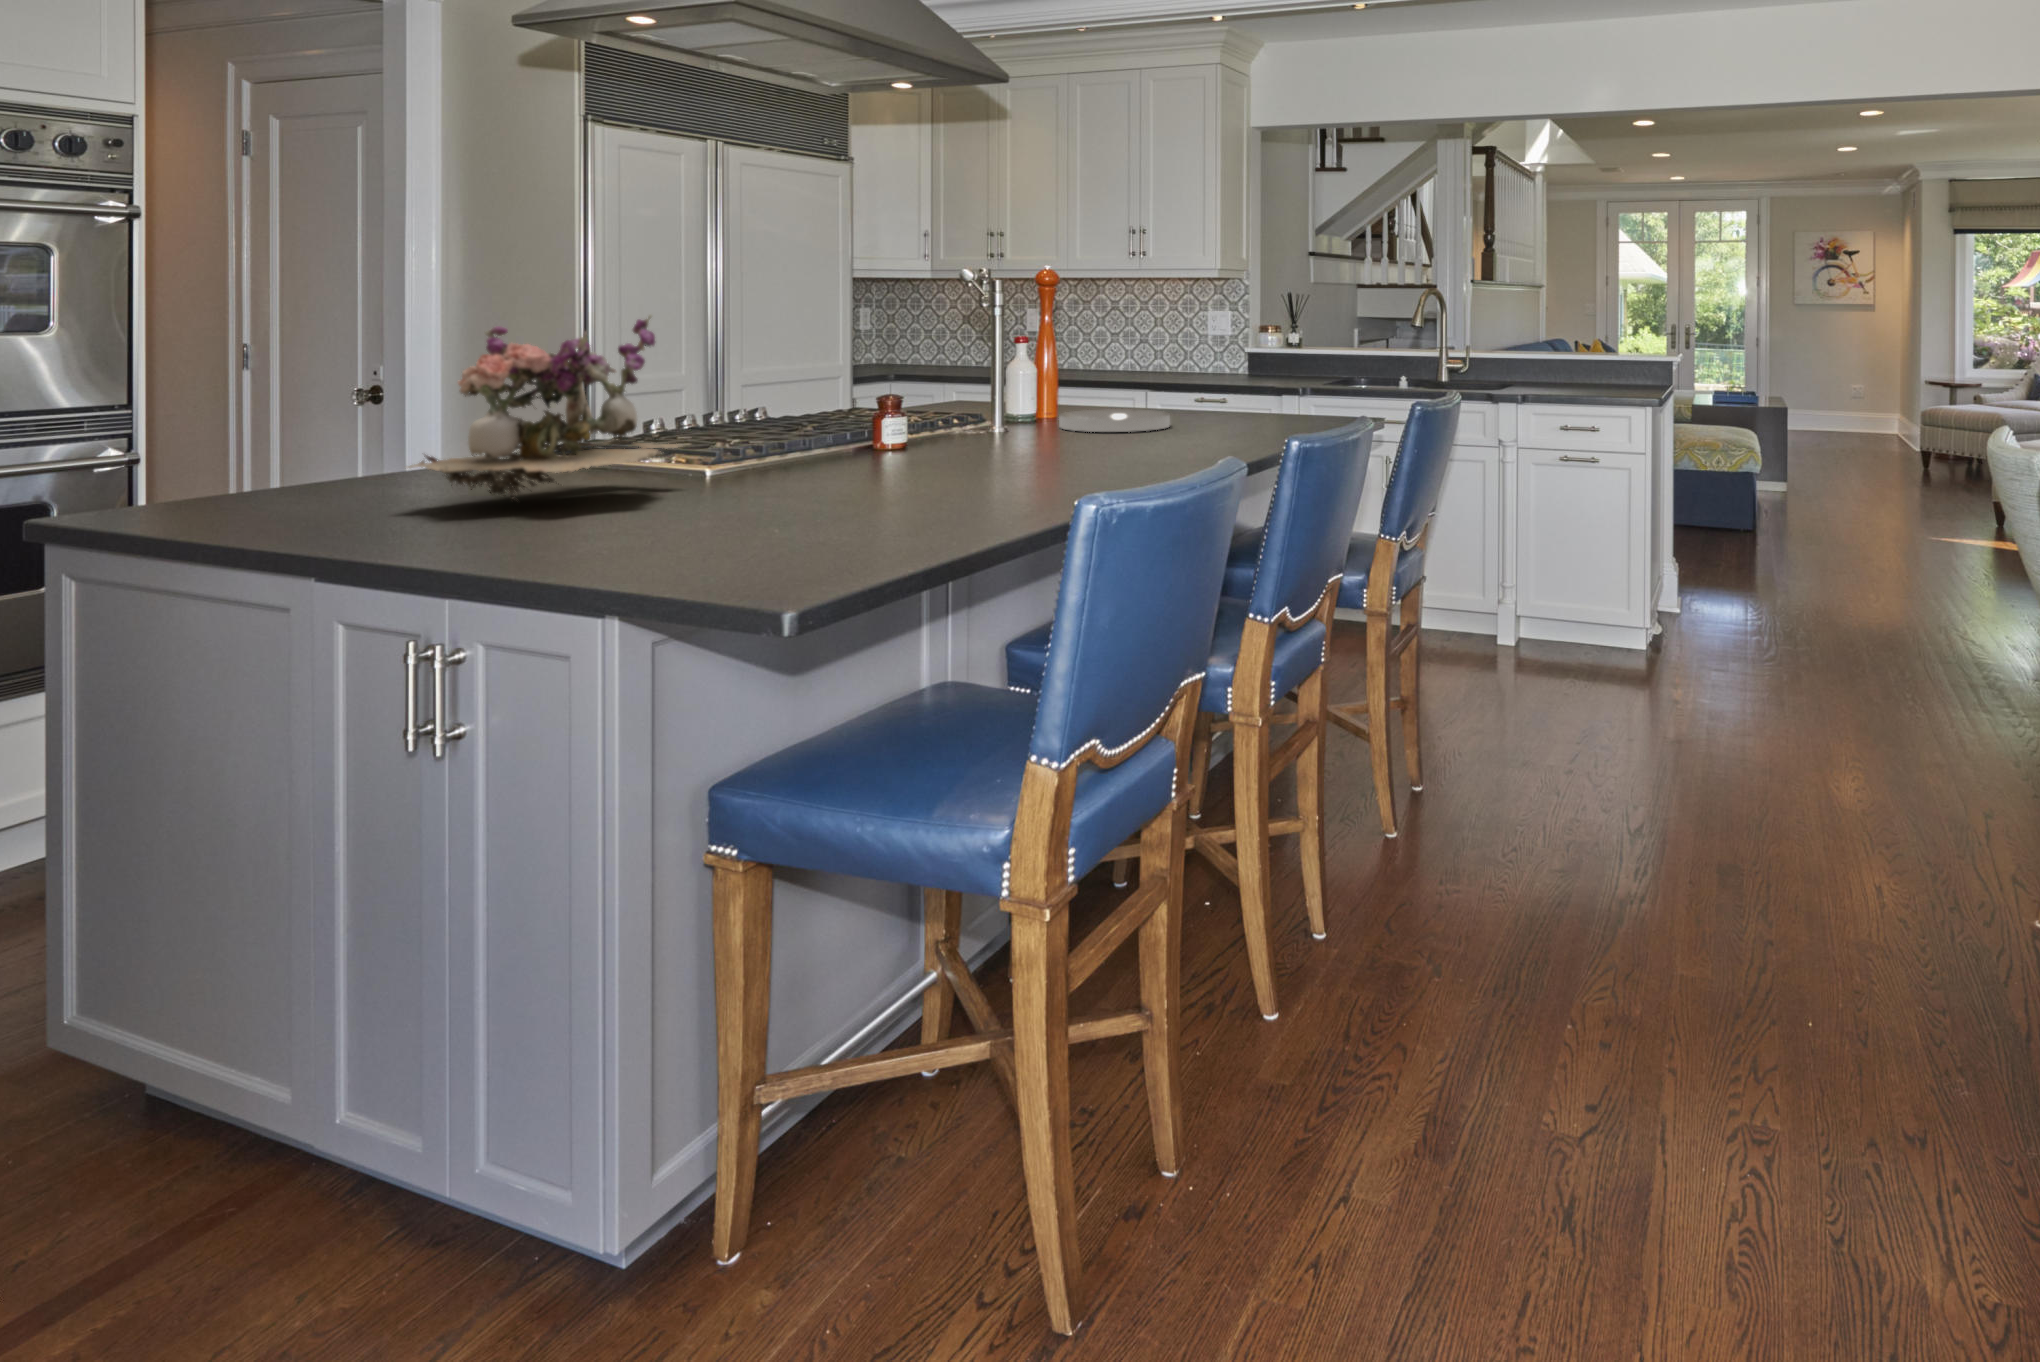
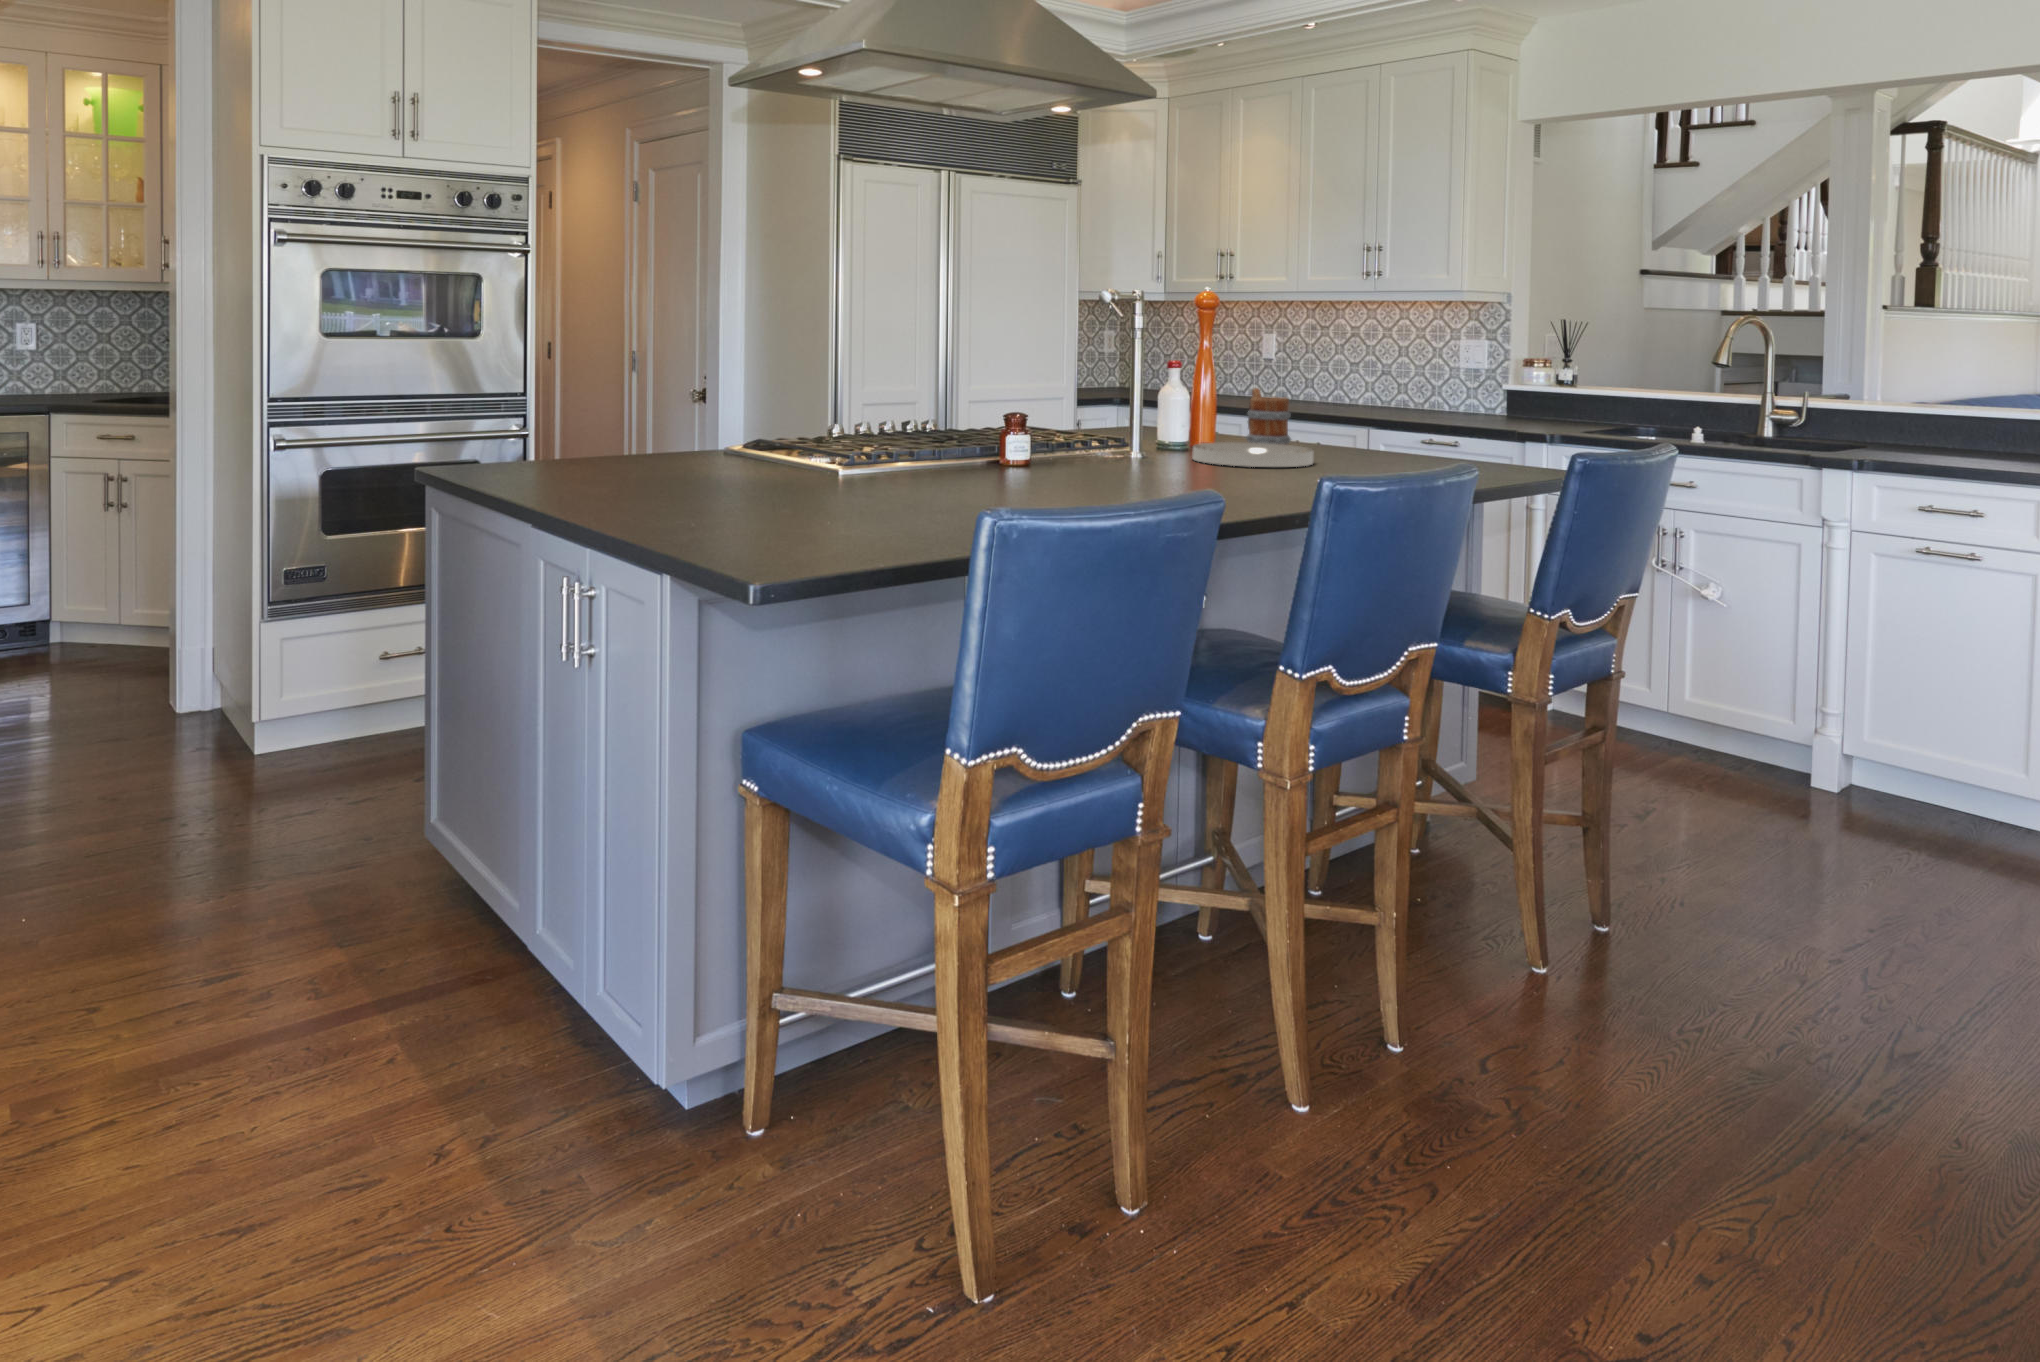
flower arrangement: present [409,315,680,502] -> none [589,331,797,486]
mug: none [1087,359,1131,415] -> present [1246,388,1291,445]

